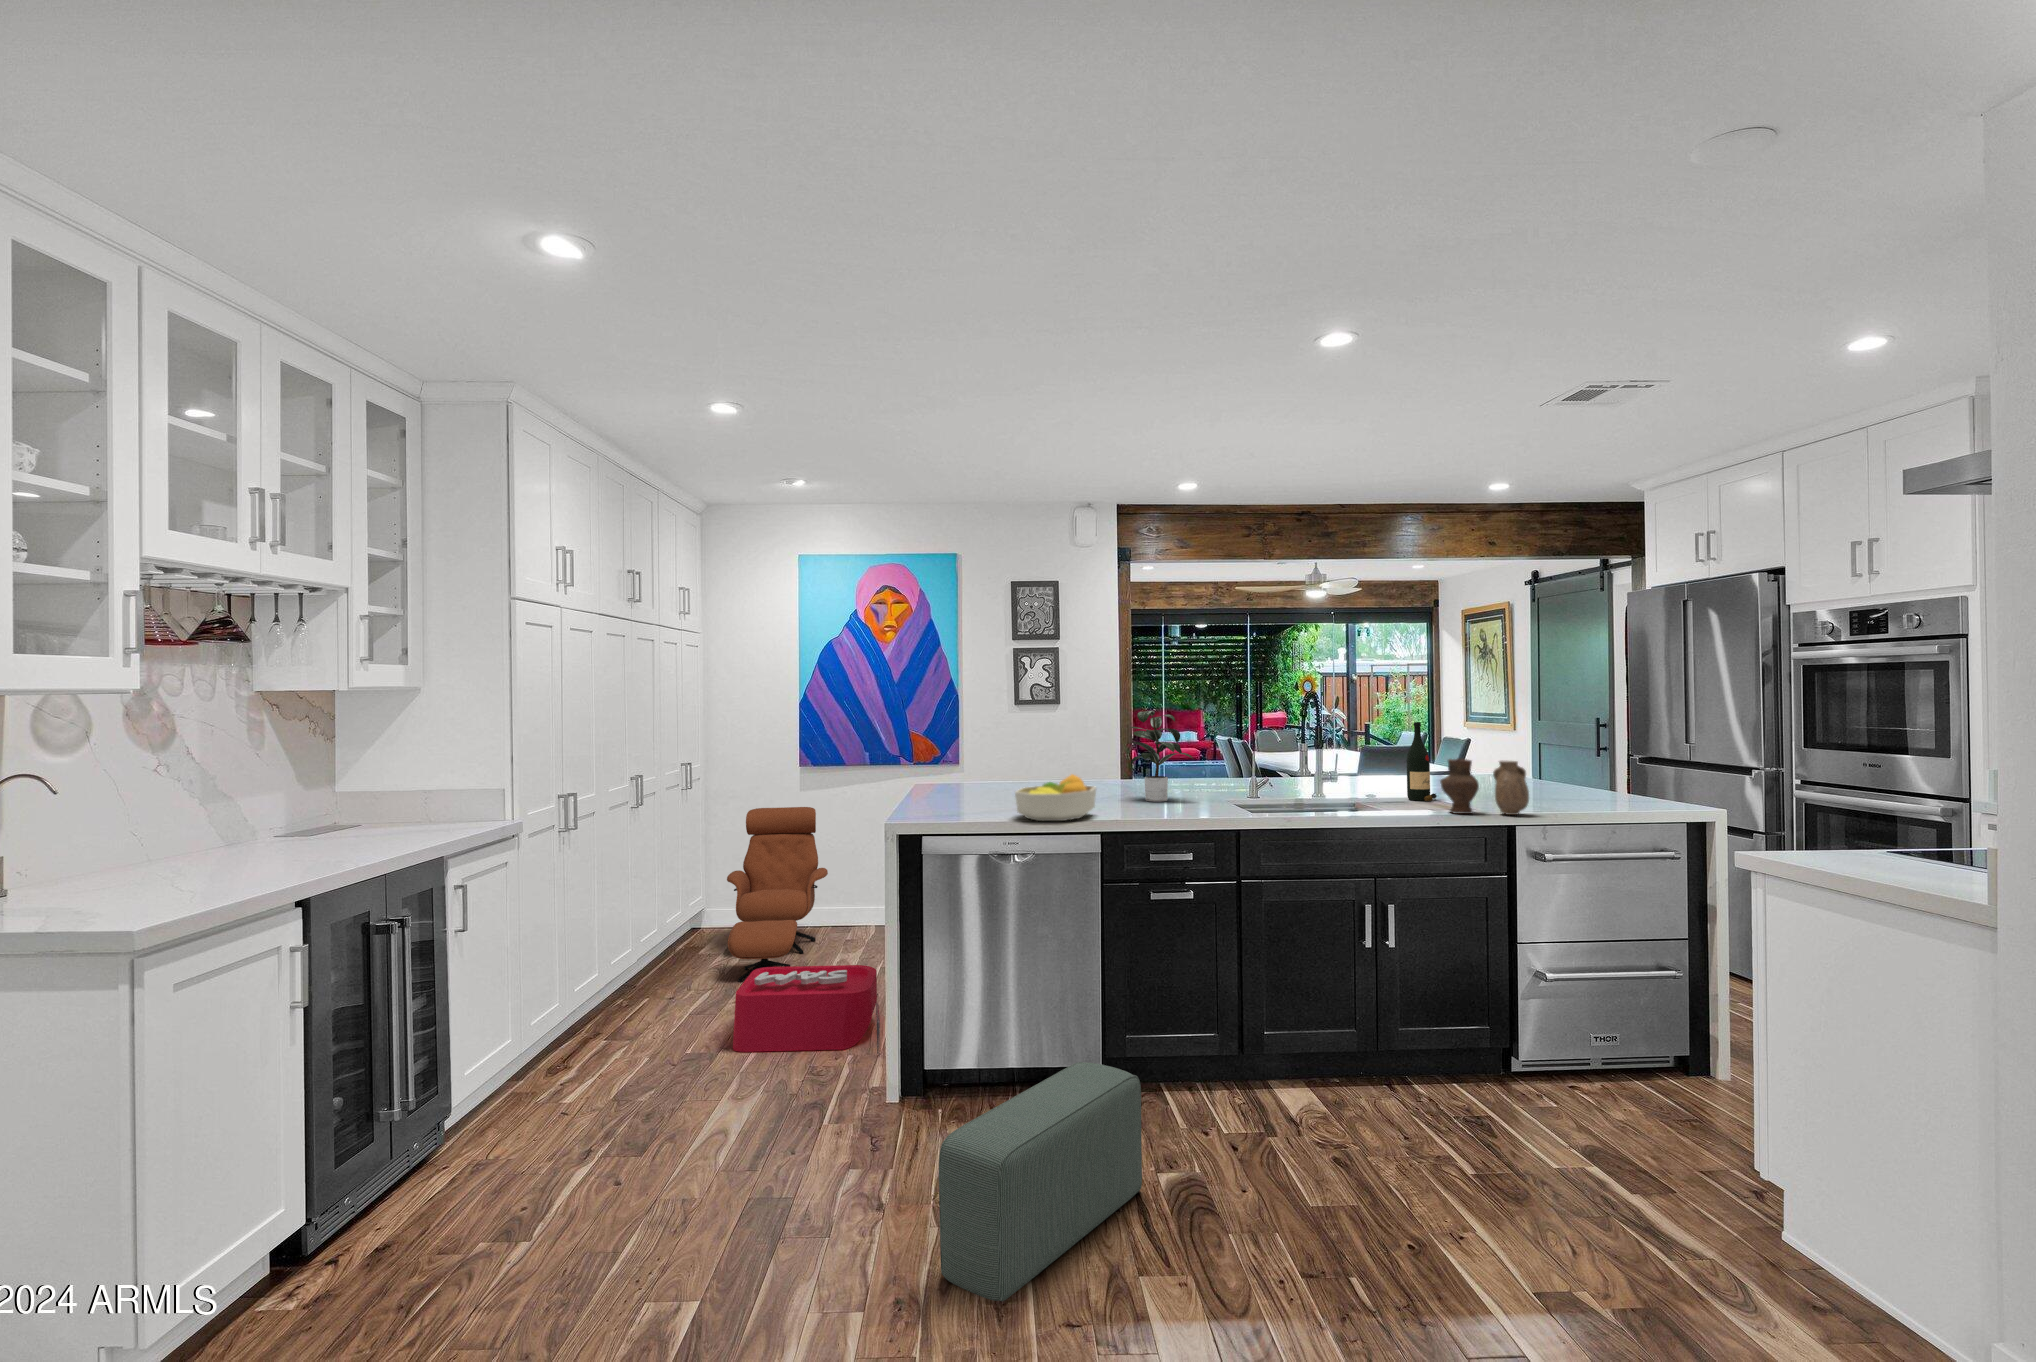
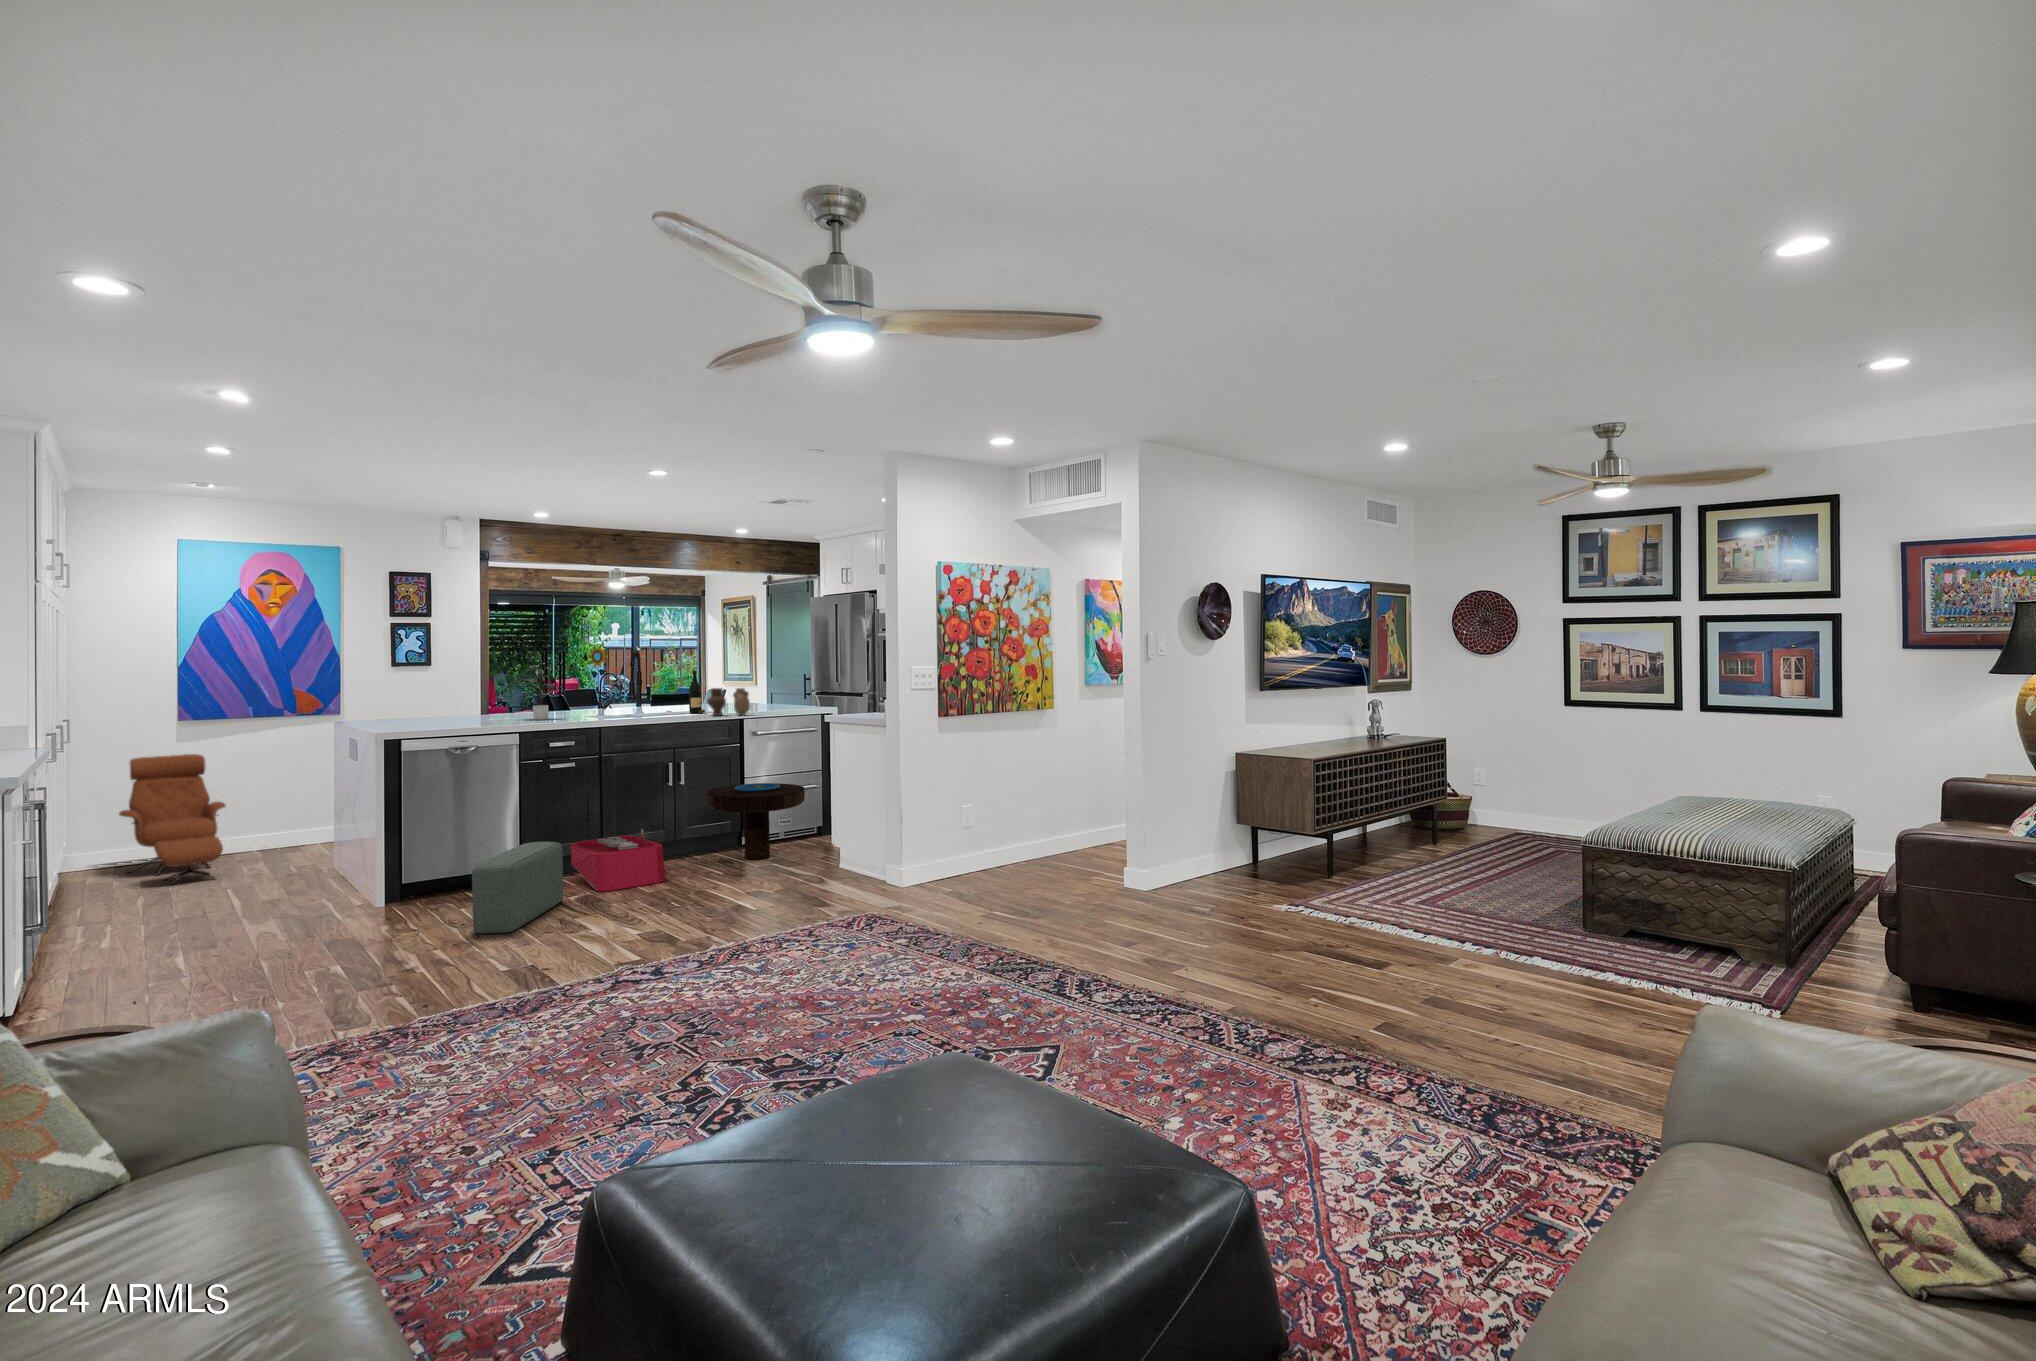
fruit bowl: present [1015,774,1096,821] -> none [463,701,513,728]
side table: none [1439,954,1665,1137] -> present [707,783,805,860]
storage bin: present [733,965,880,1057] -> present [571,828,665,891]

